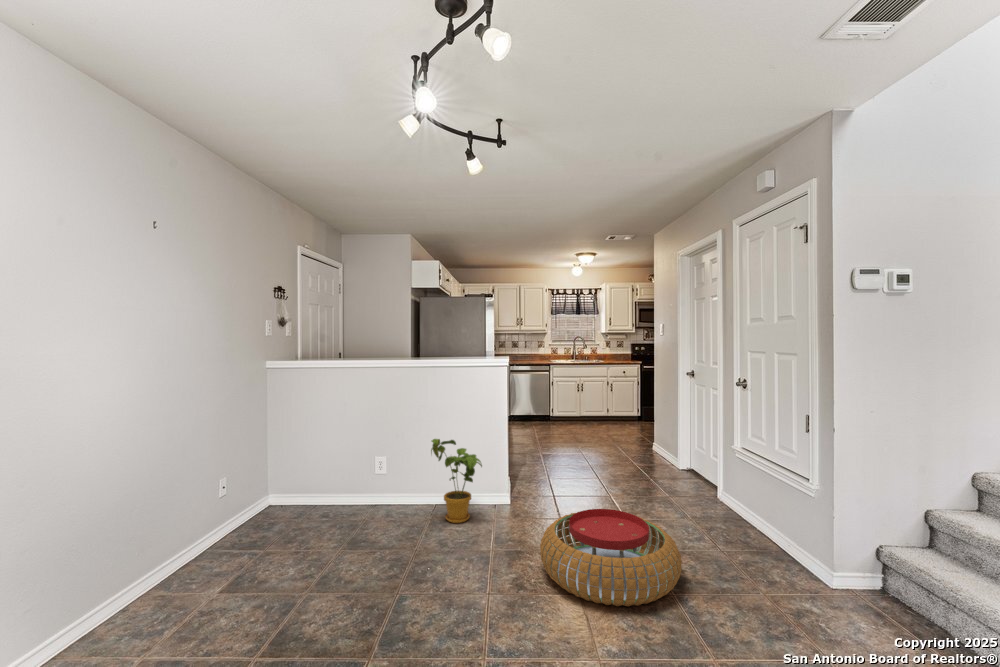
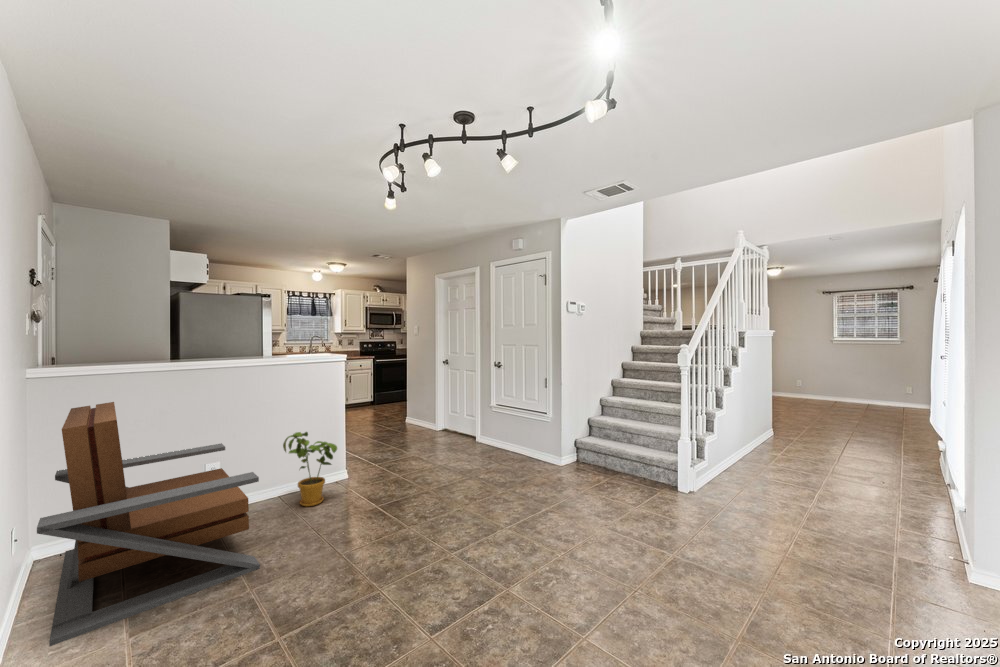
lounge chair: none [199,388,392,573] -> present [37,402,260,646]
pouf: present [540,509,682,606] -> none [415,455,507,512]

